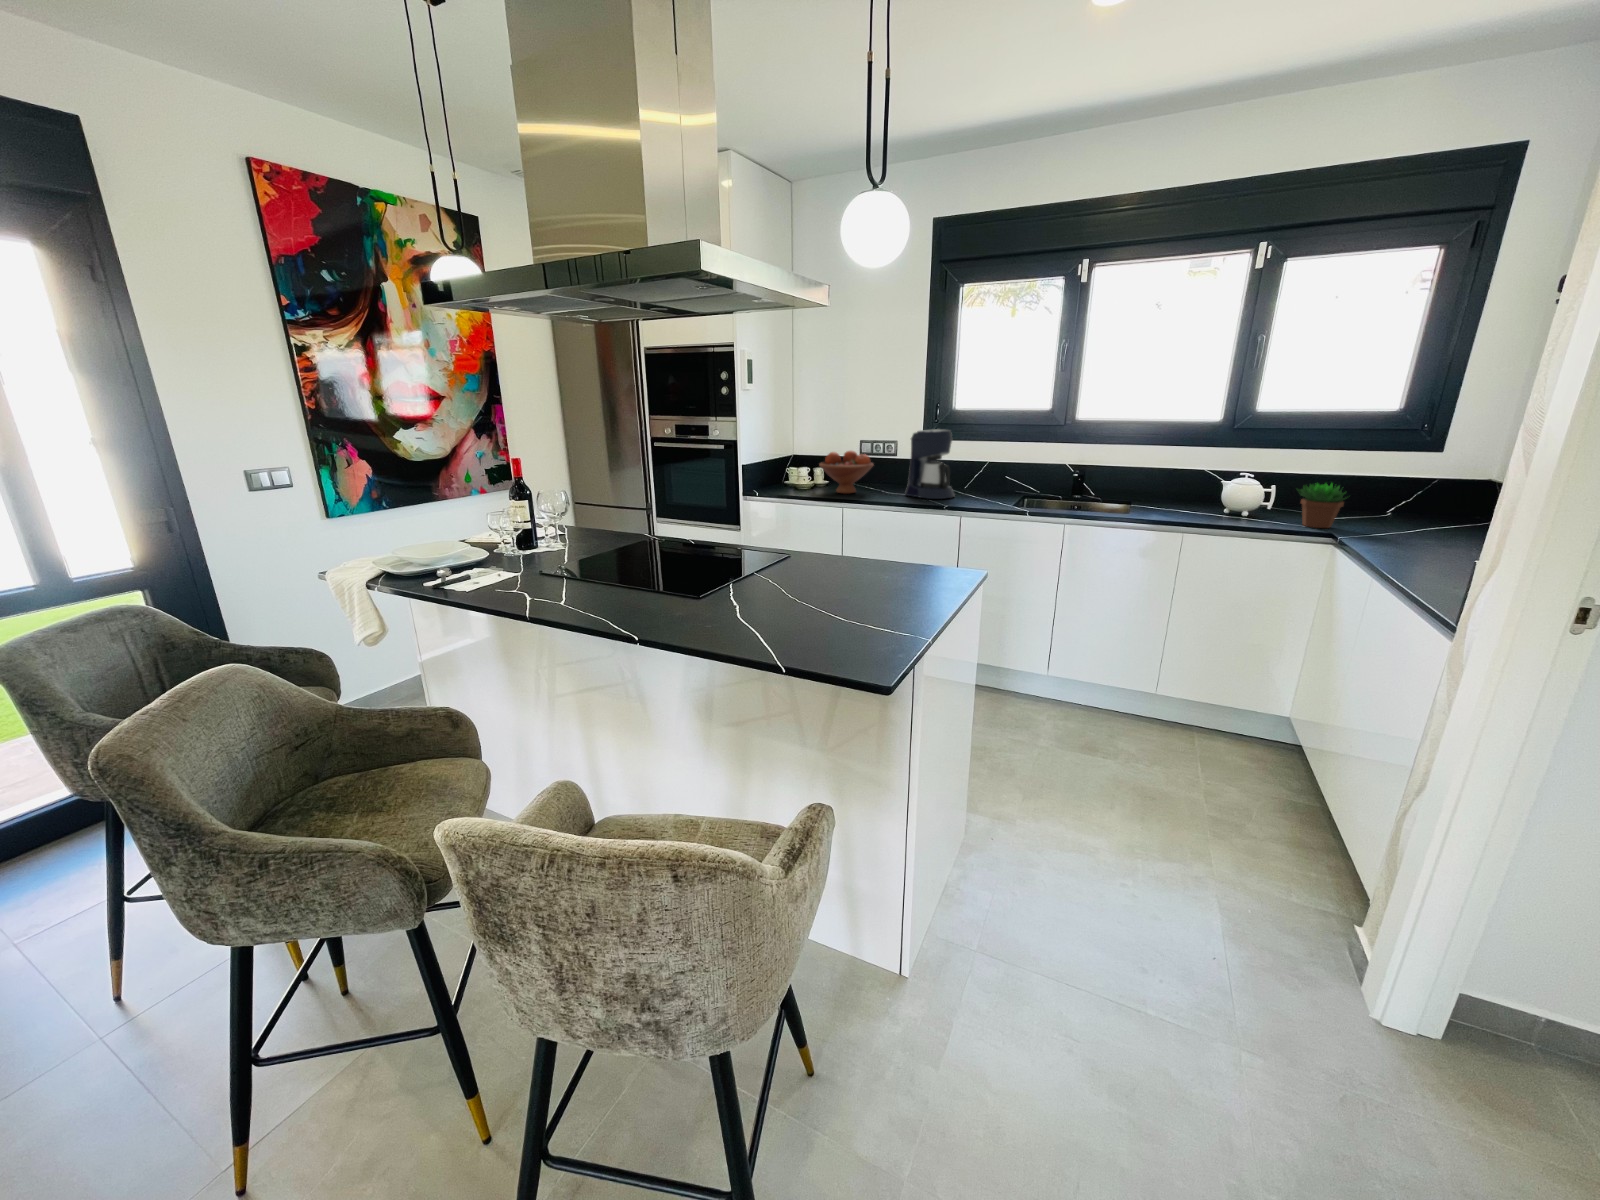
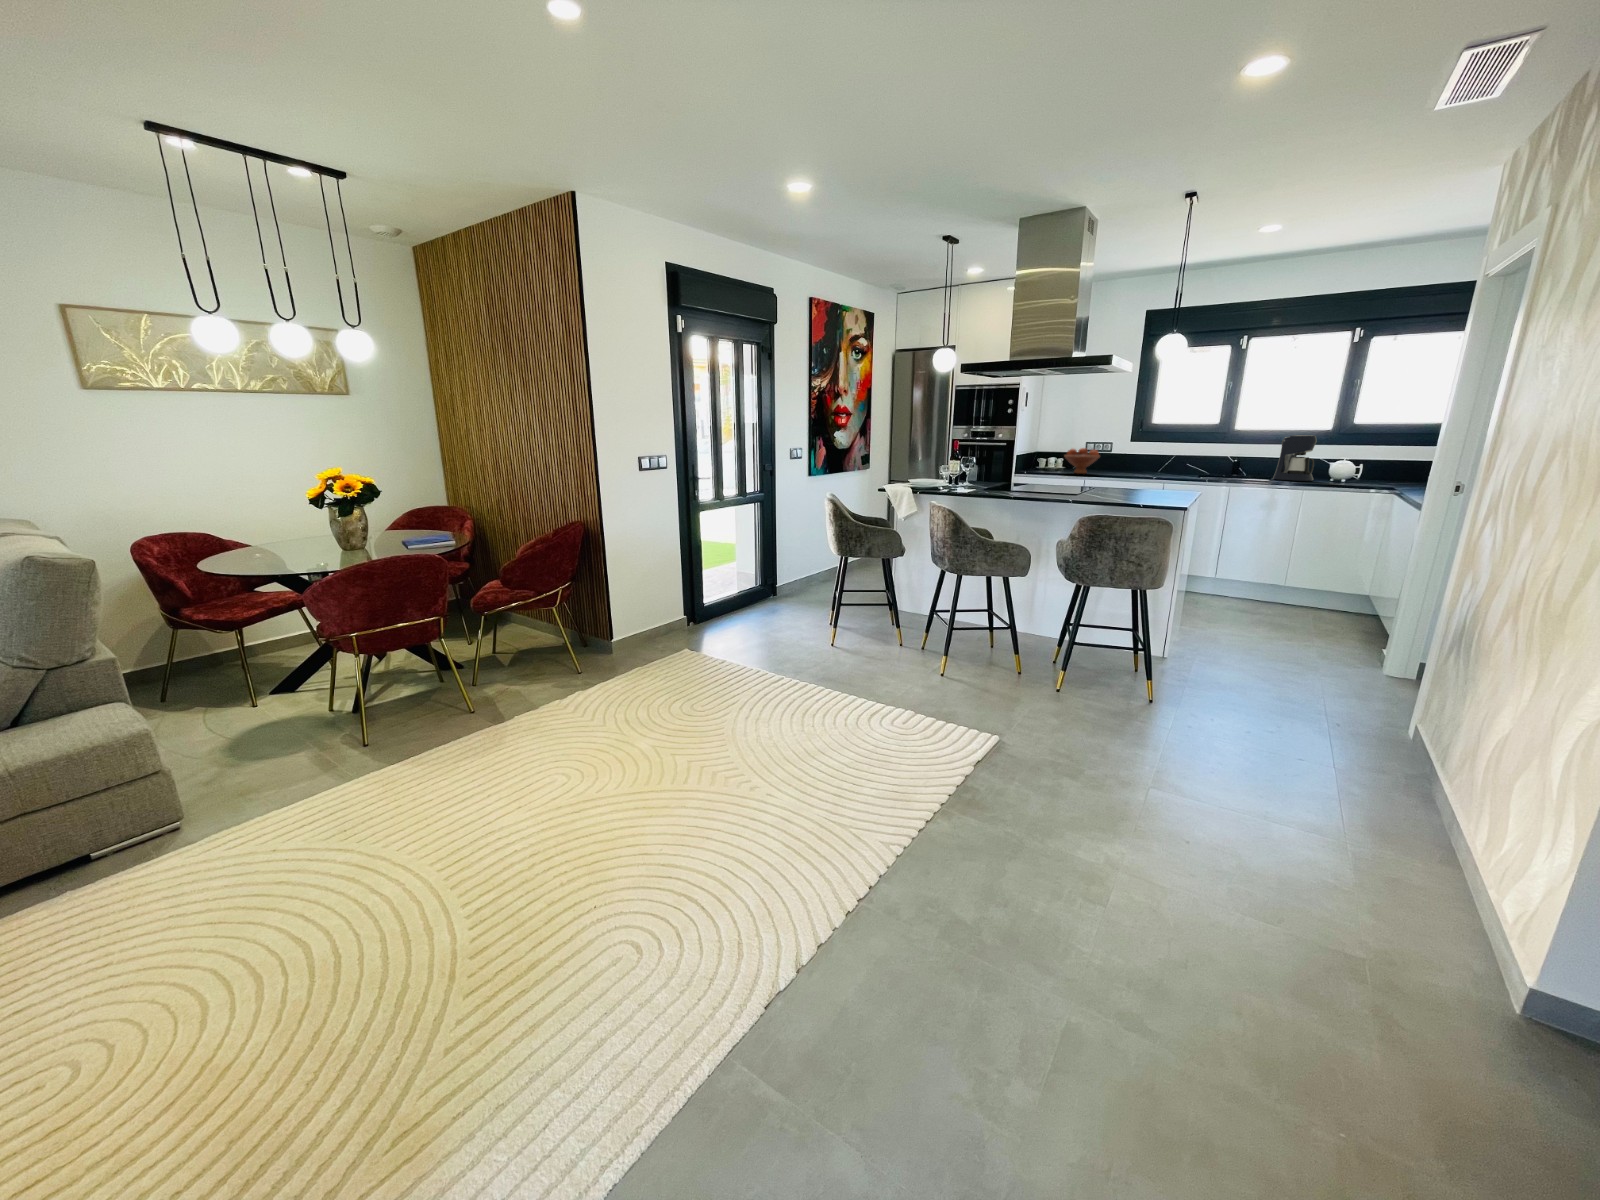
coffee maker: present [905,429,954,499] -> present [1273,435,1317,481]
succulent plant: present [1297,483,1345,528] -> none [1372,461,1404,486]

